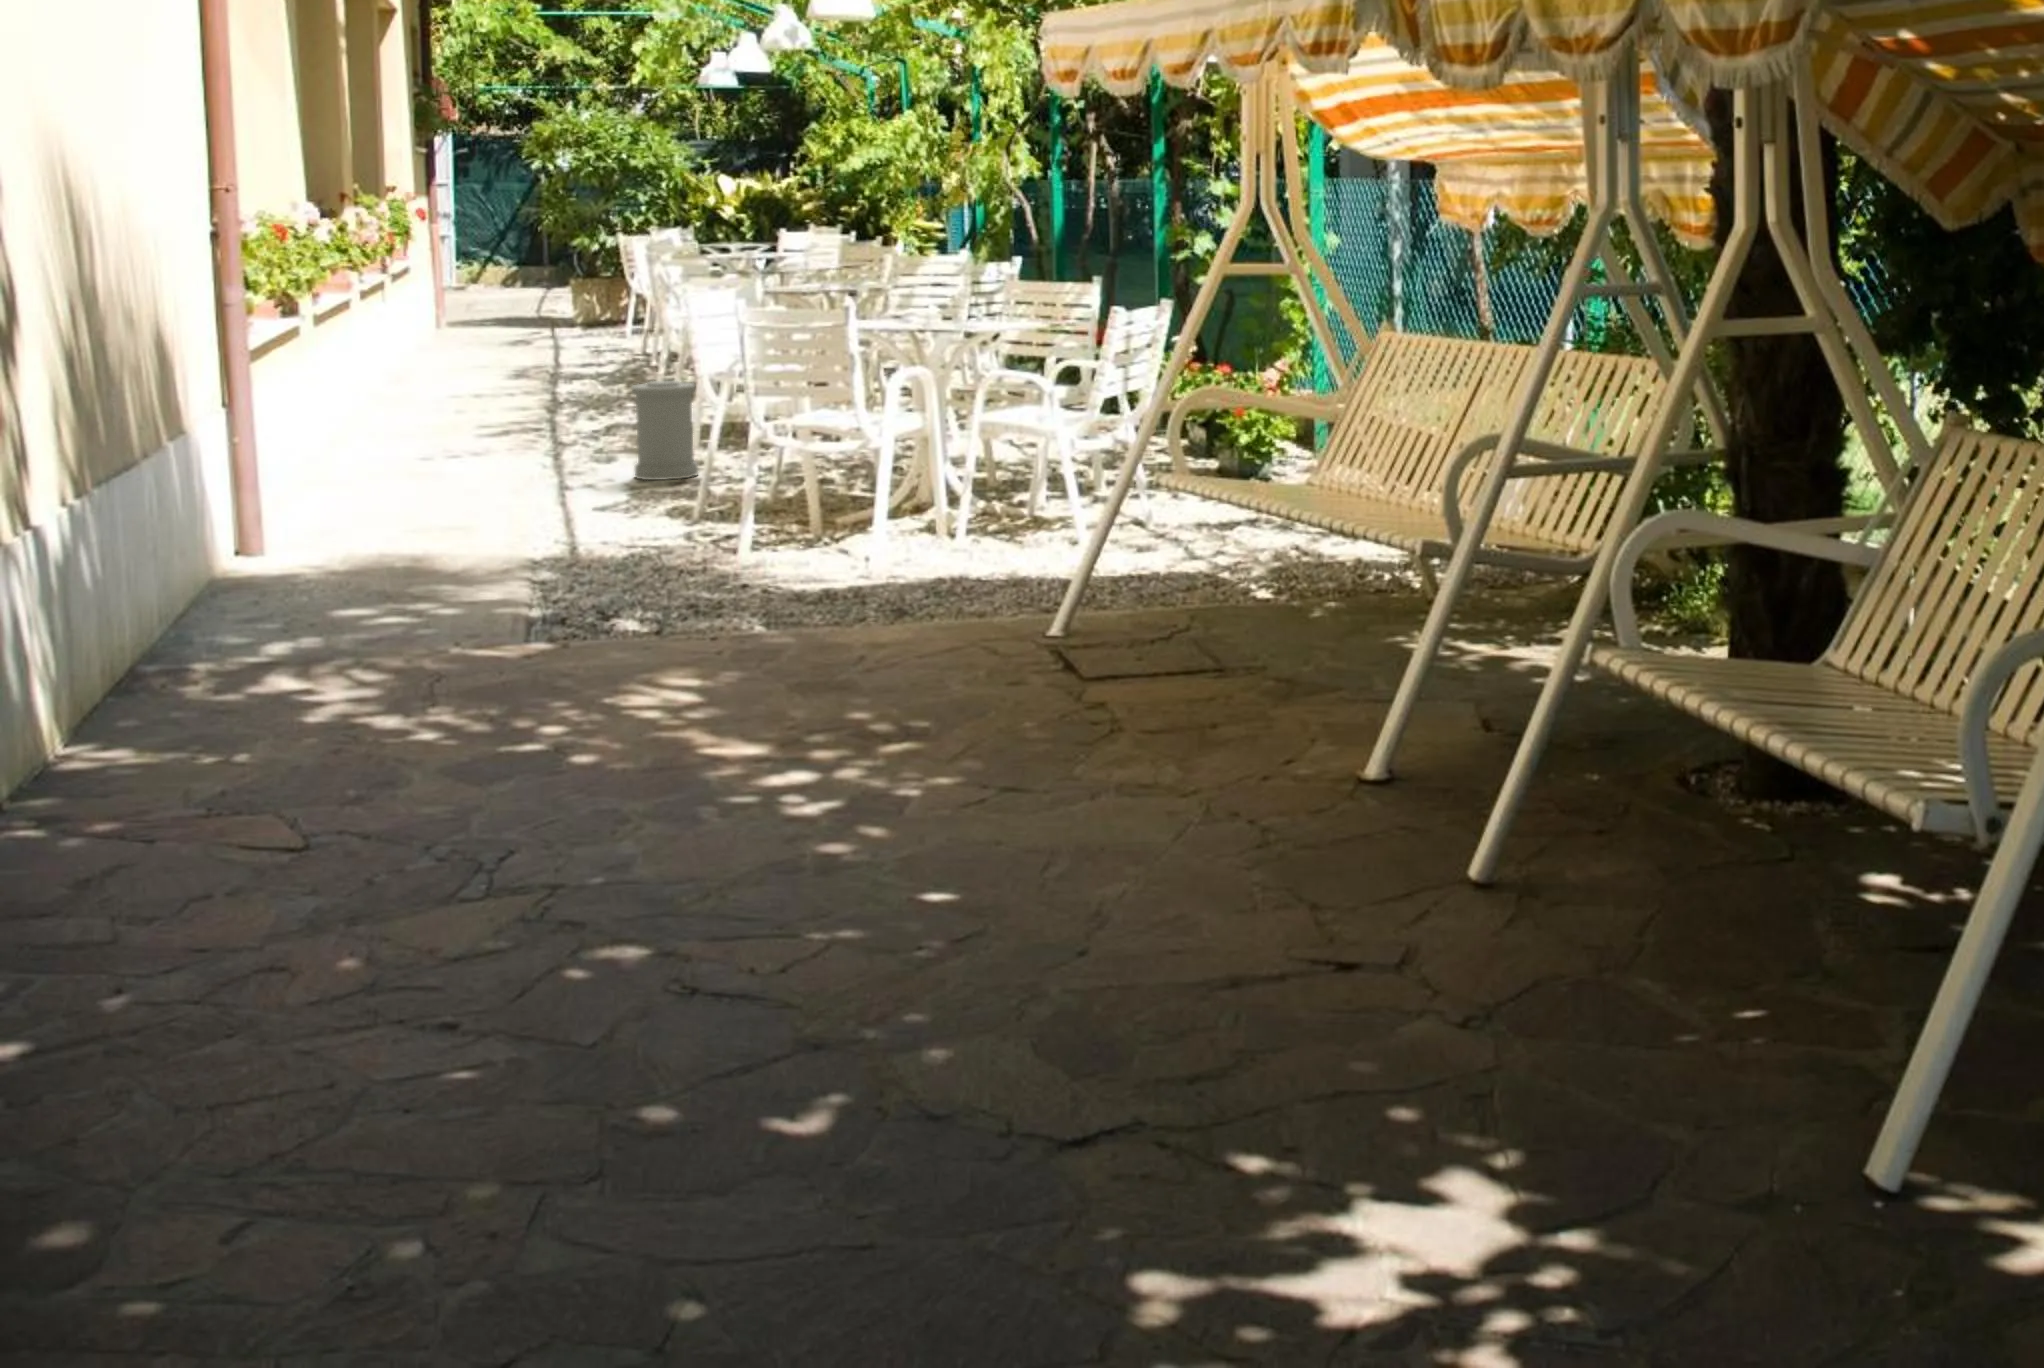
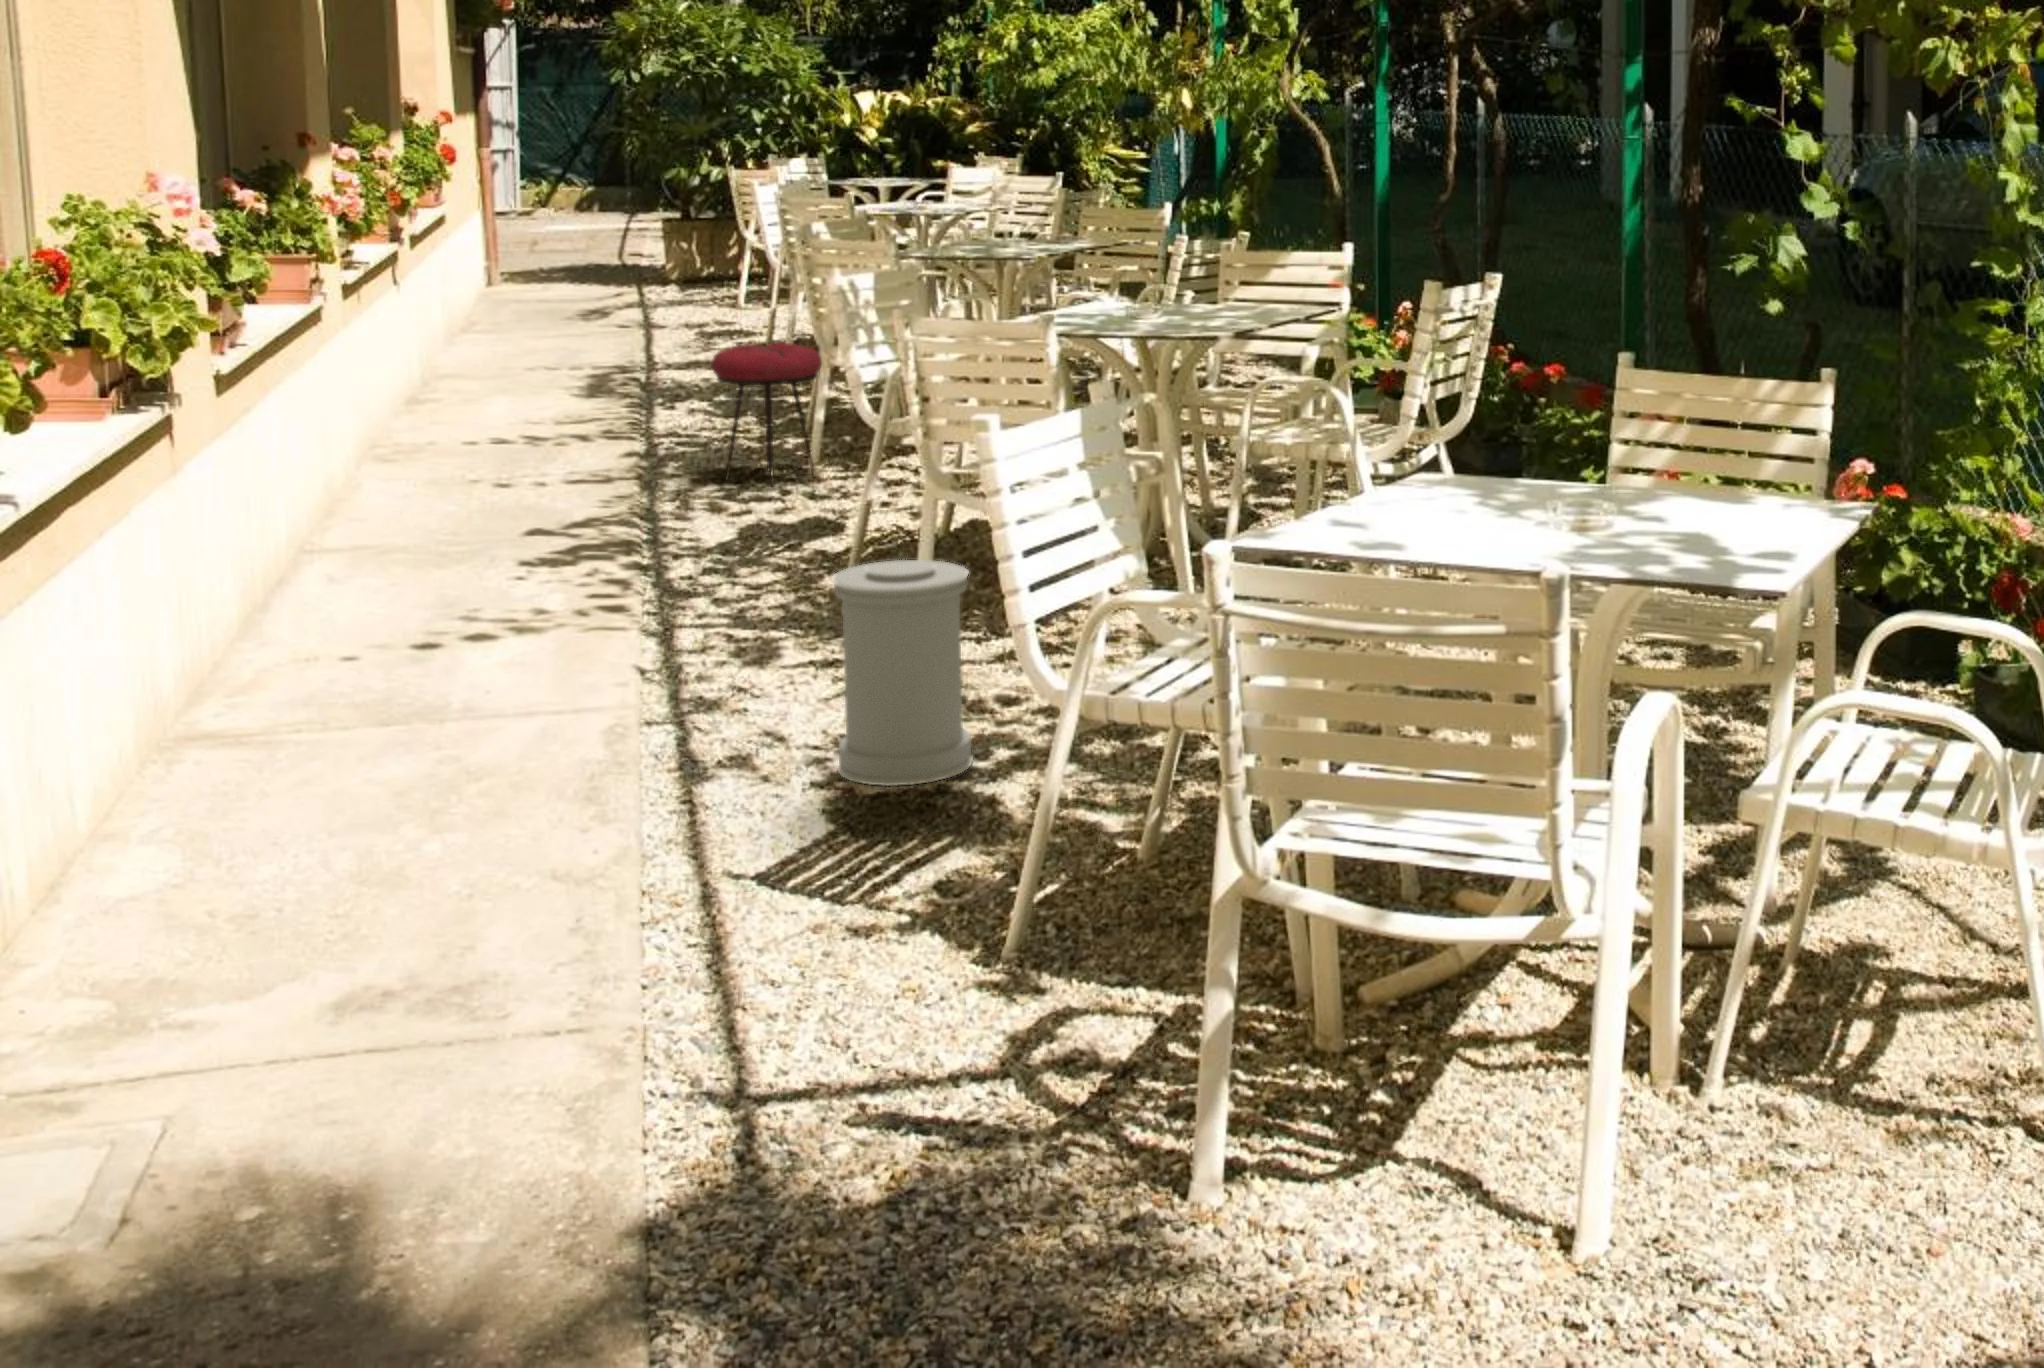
stool: none [590,323,657,407] -> present [711,342,822,485]

